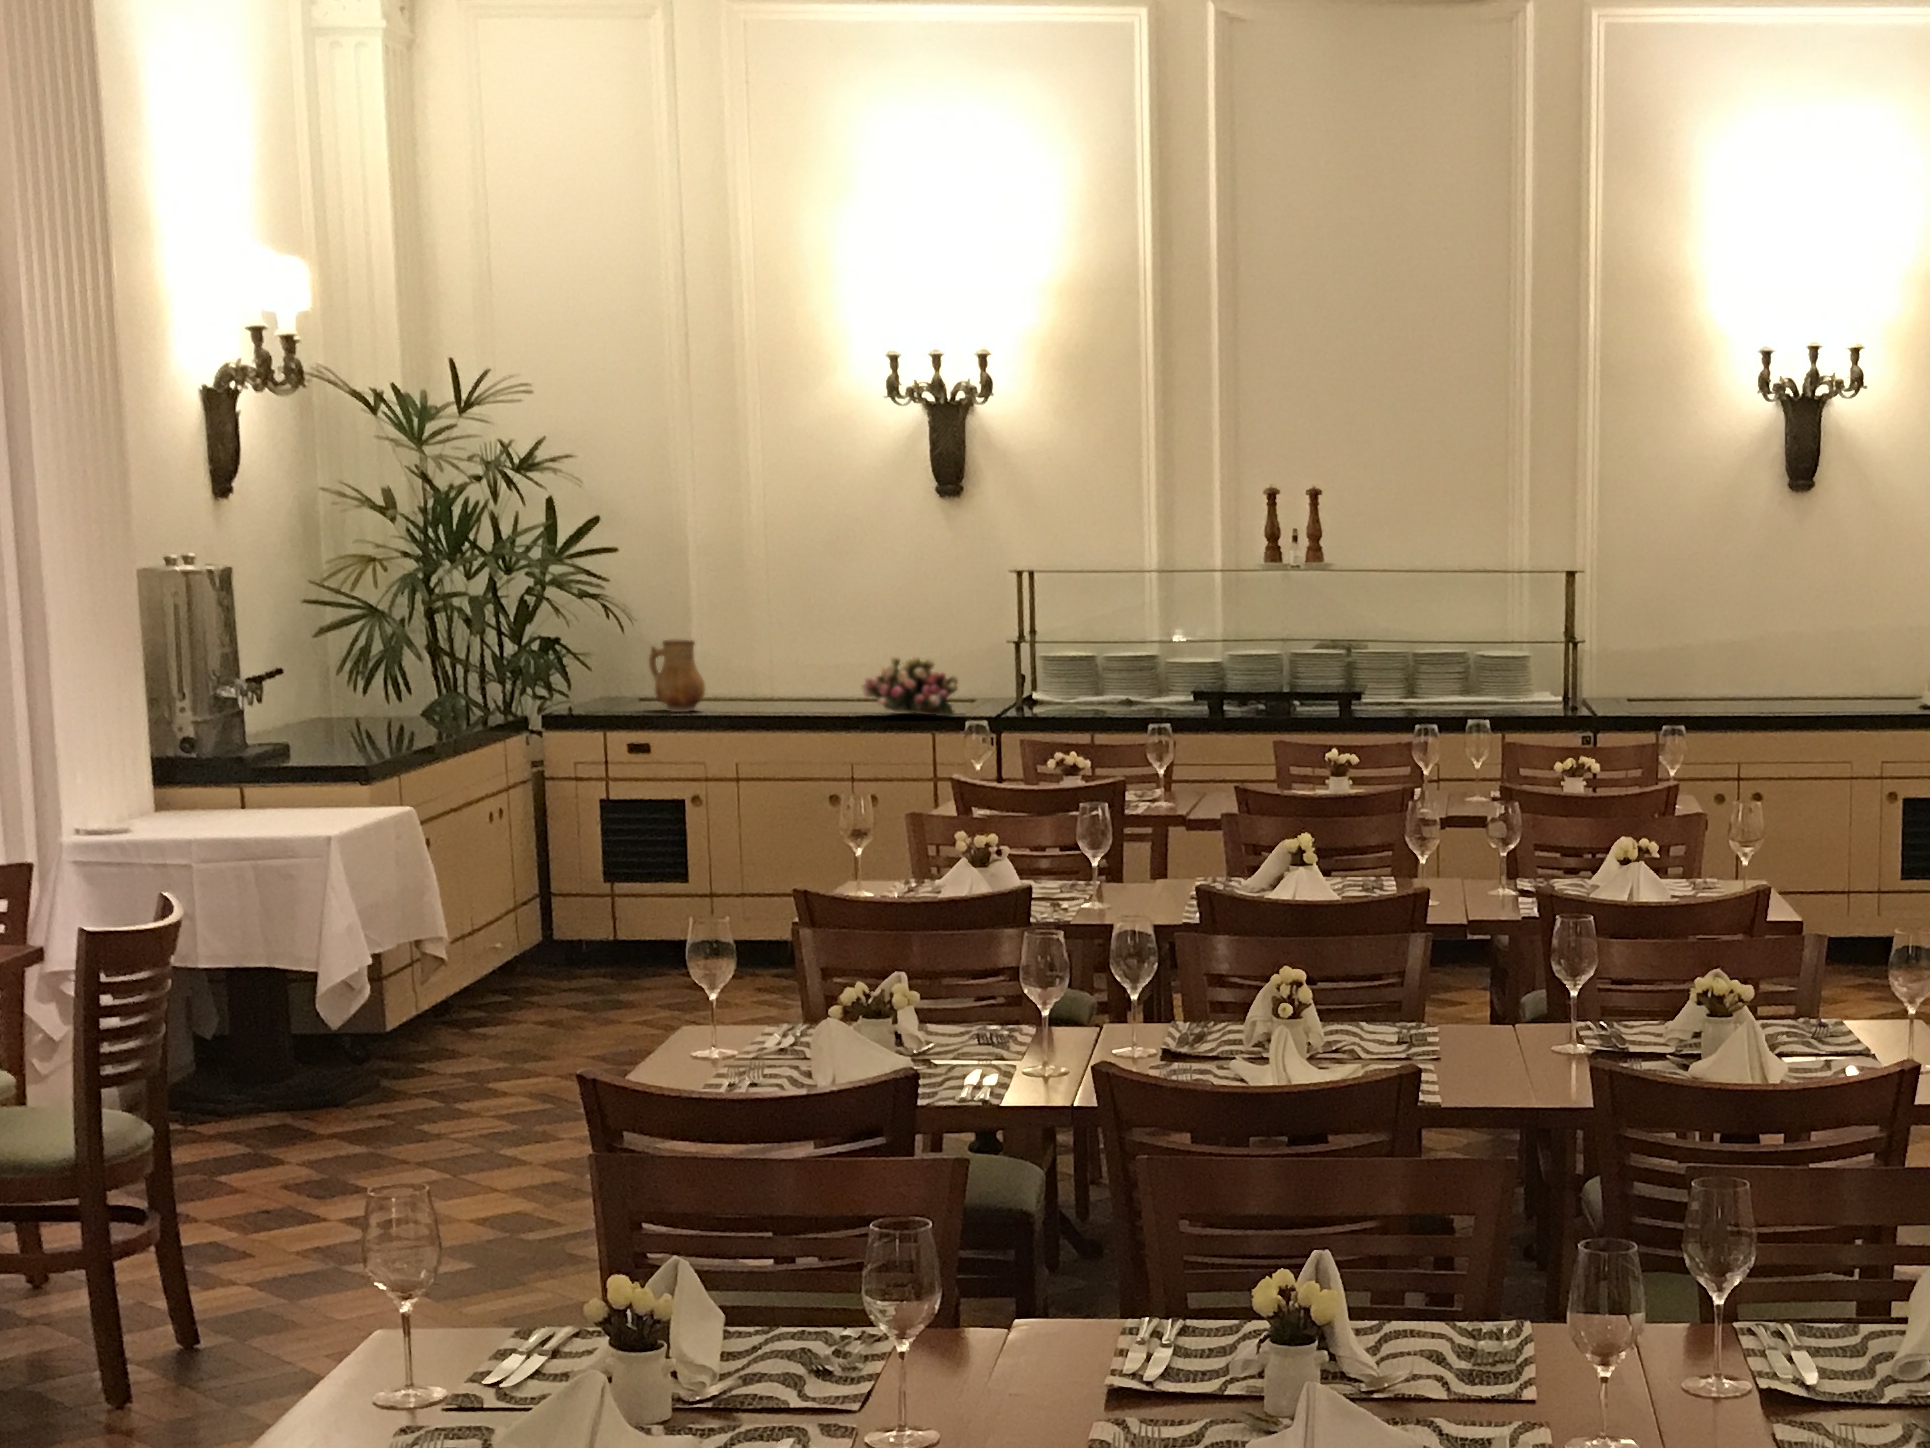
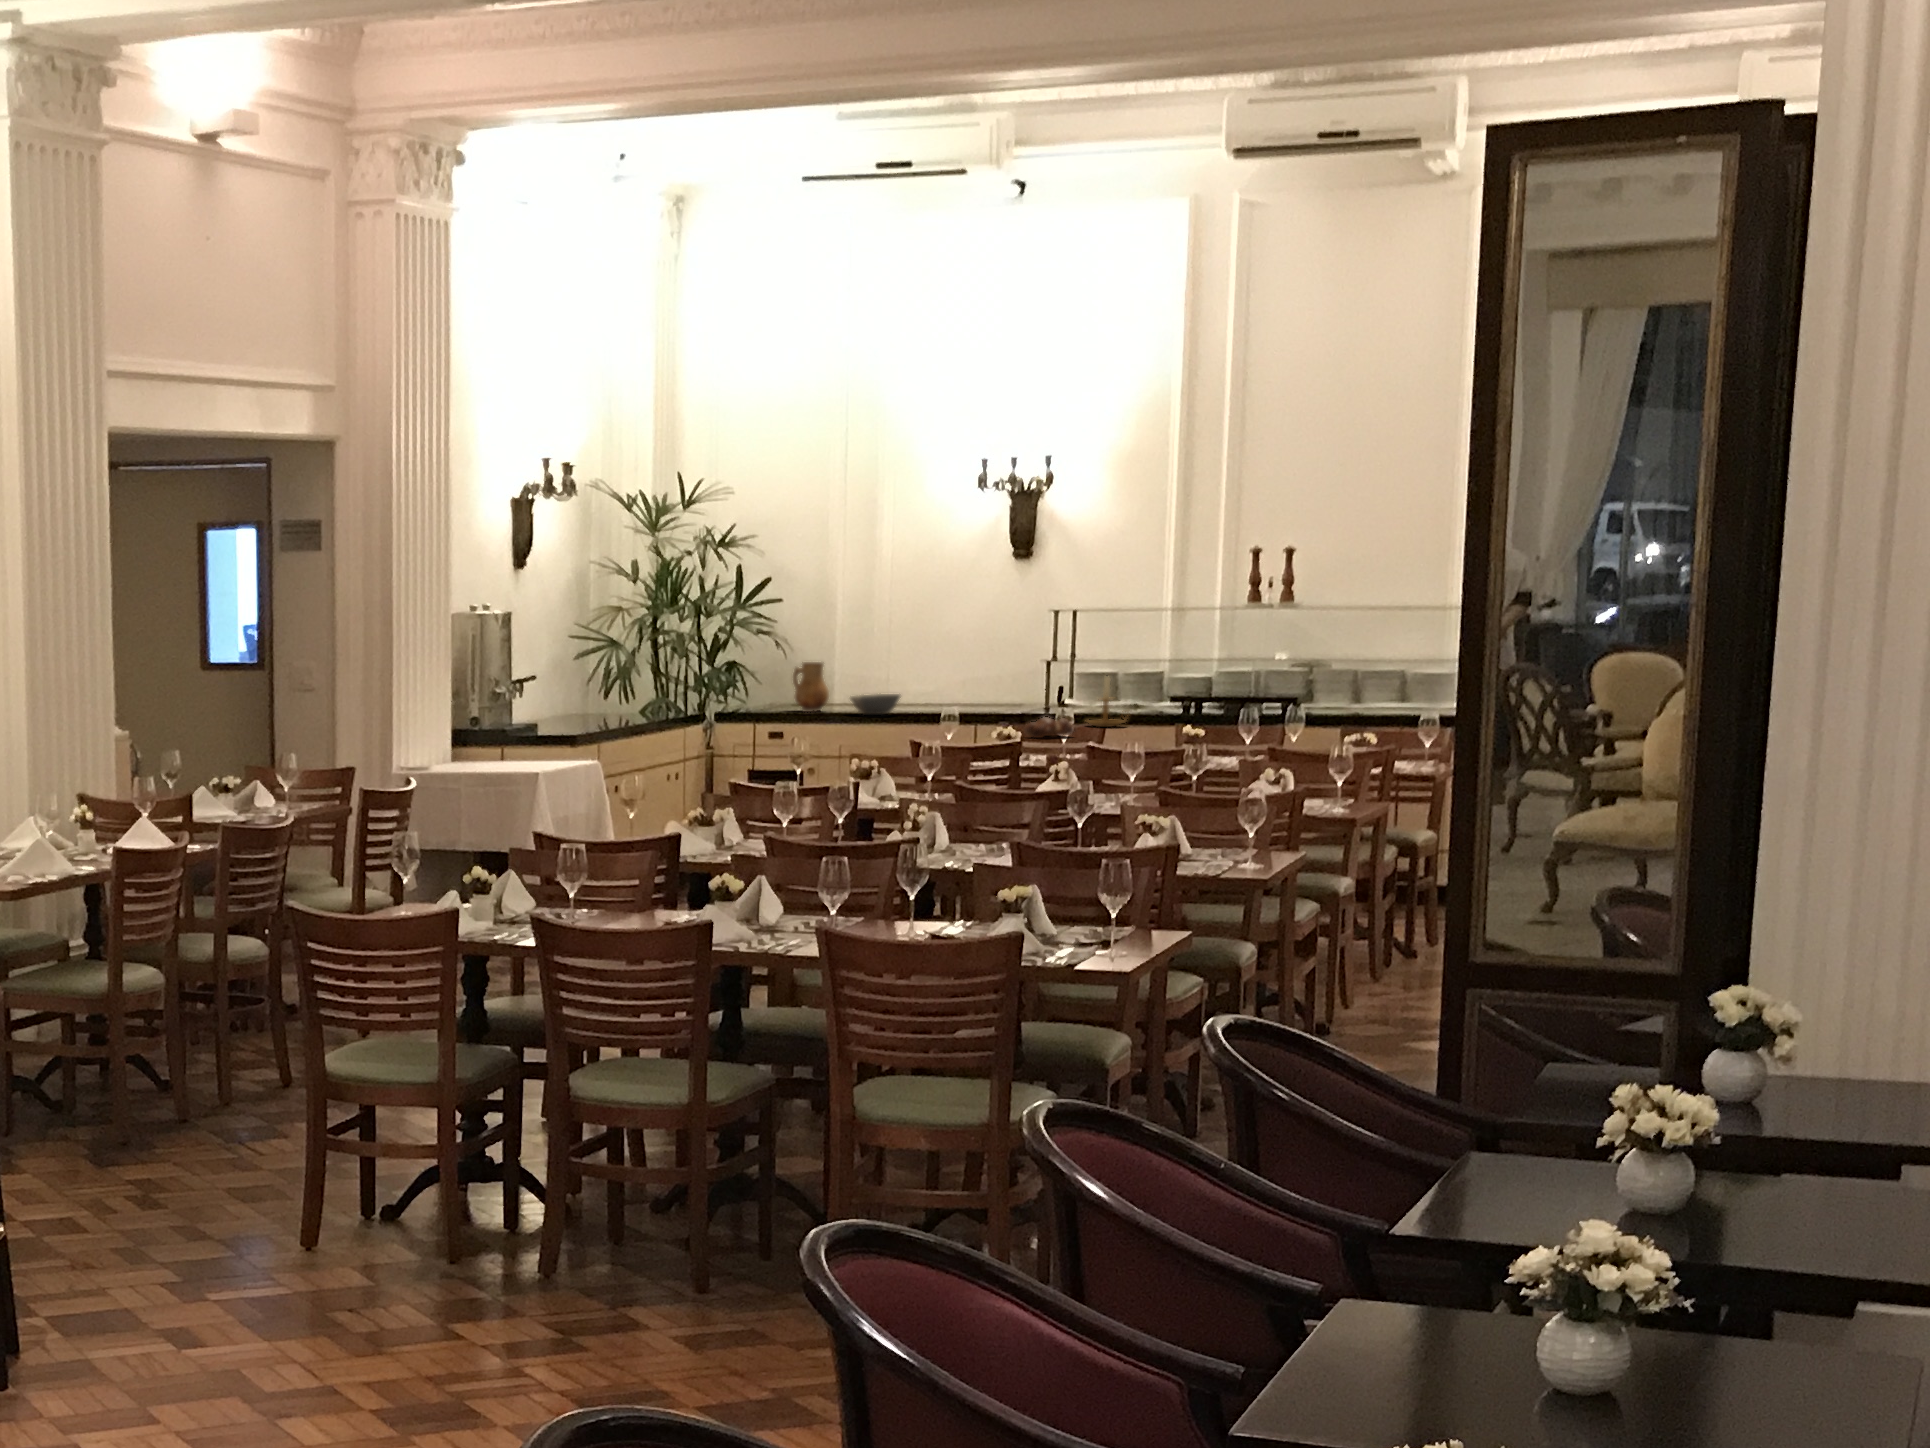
flower arrangement: present [862,656,957,716] -> none [936,673,1007,716]
candle holder: none [1084,659,1143,731] -> present [1088,676,1130,727]
bowl: none [740,685,815,717] -> present [850,694,901,715]
bread loaf: none [1036,724,1103,755] -> present [1024,717,1074,738]

